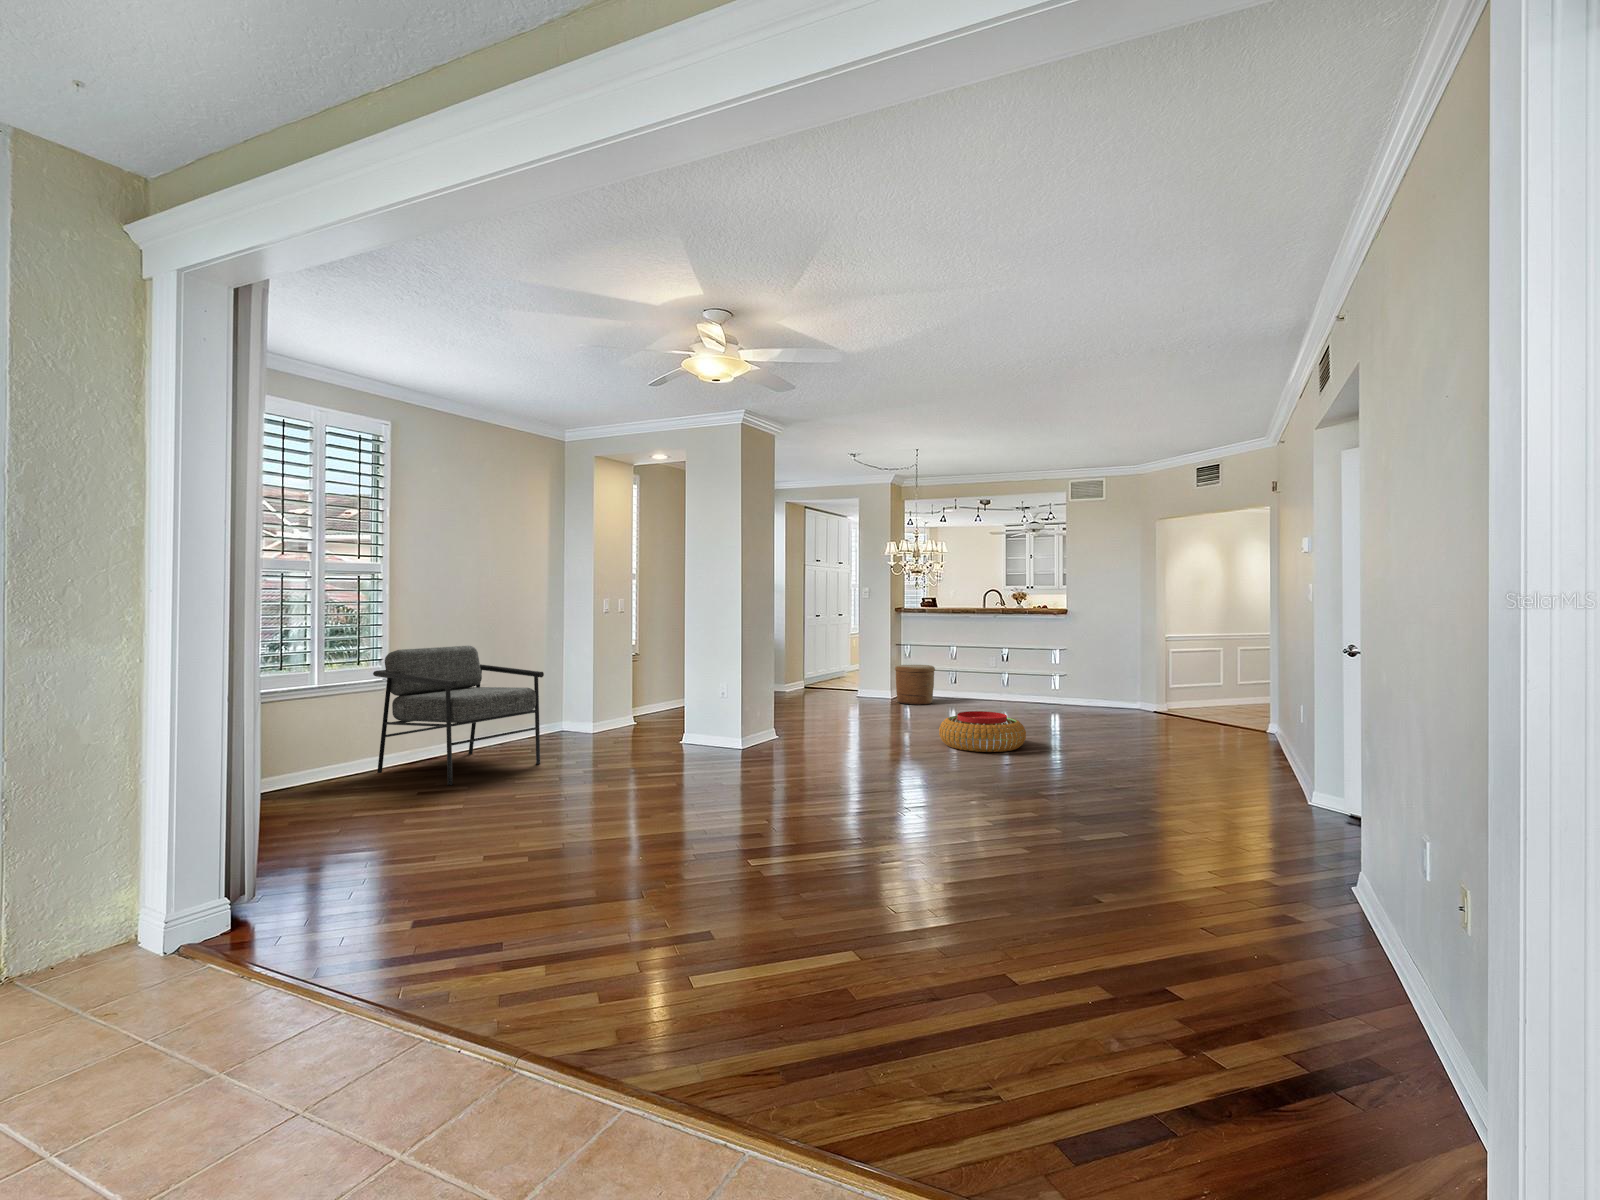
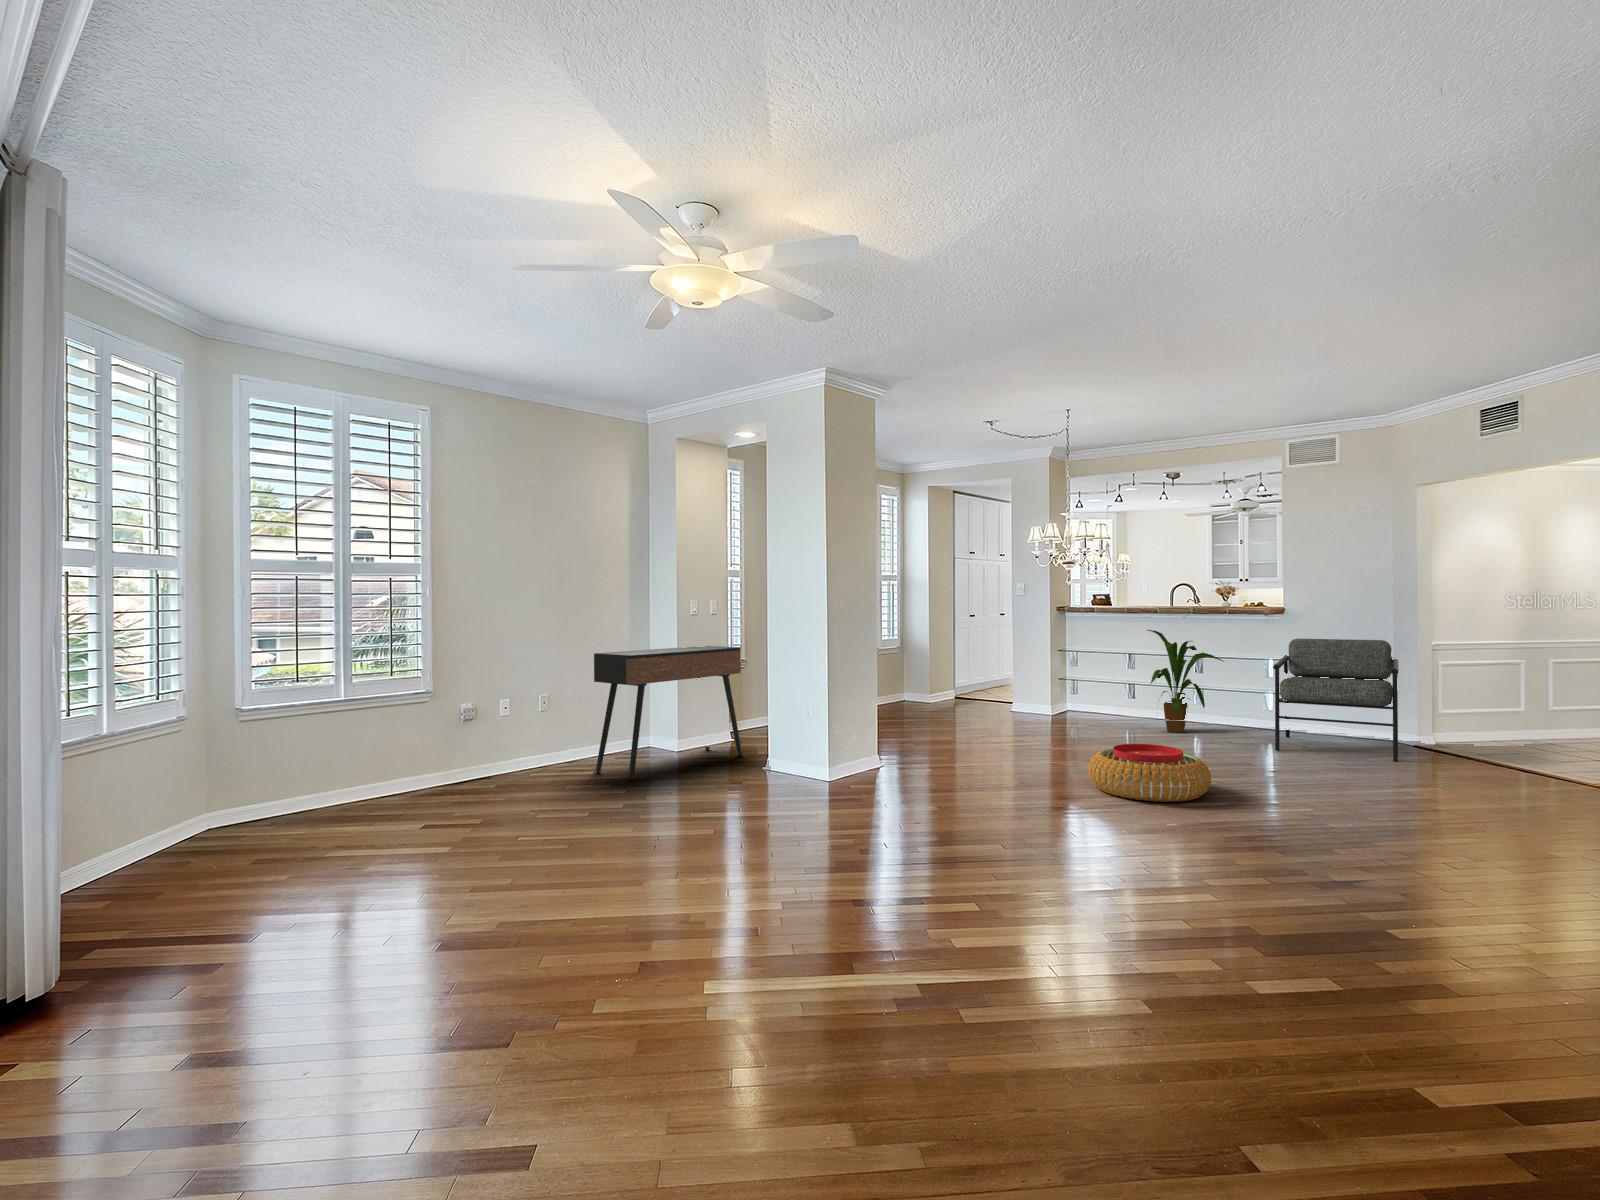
house plant: none [968,626,1025,707] -> present [1147,630,1224,733]
console table: none [532,639,654,755] -> present [594,646,742,780]
armchair: present [373,646,544,785] -> present [1273,638,1399,761]
woven basket: present [895,665,935,705] -> none [1052,677,1103,728]

